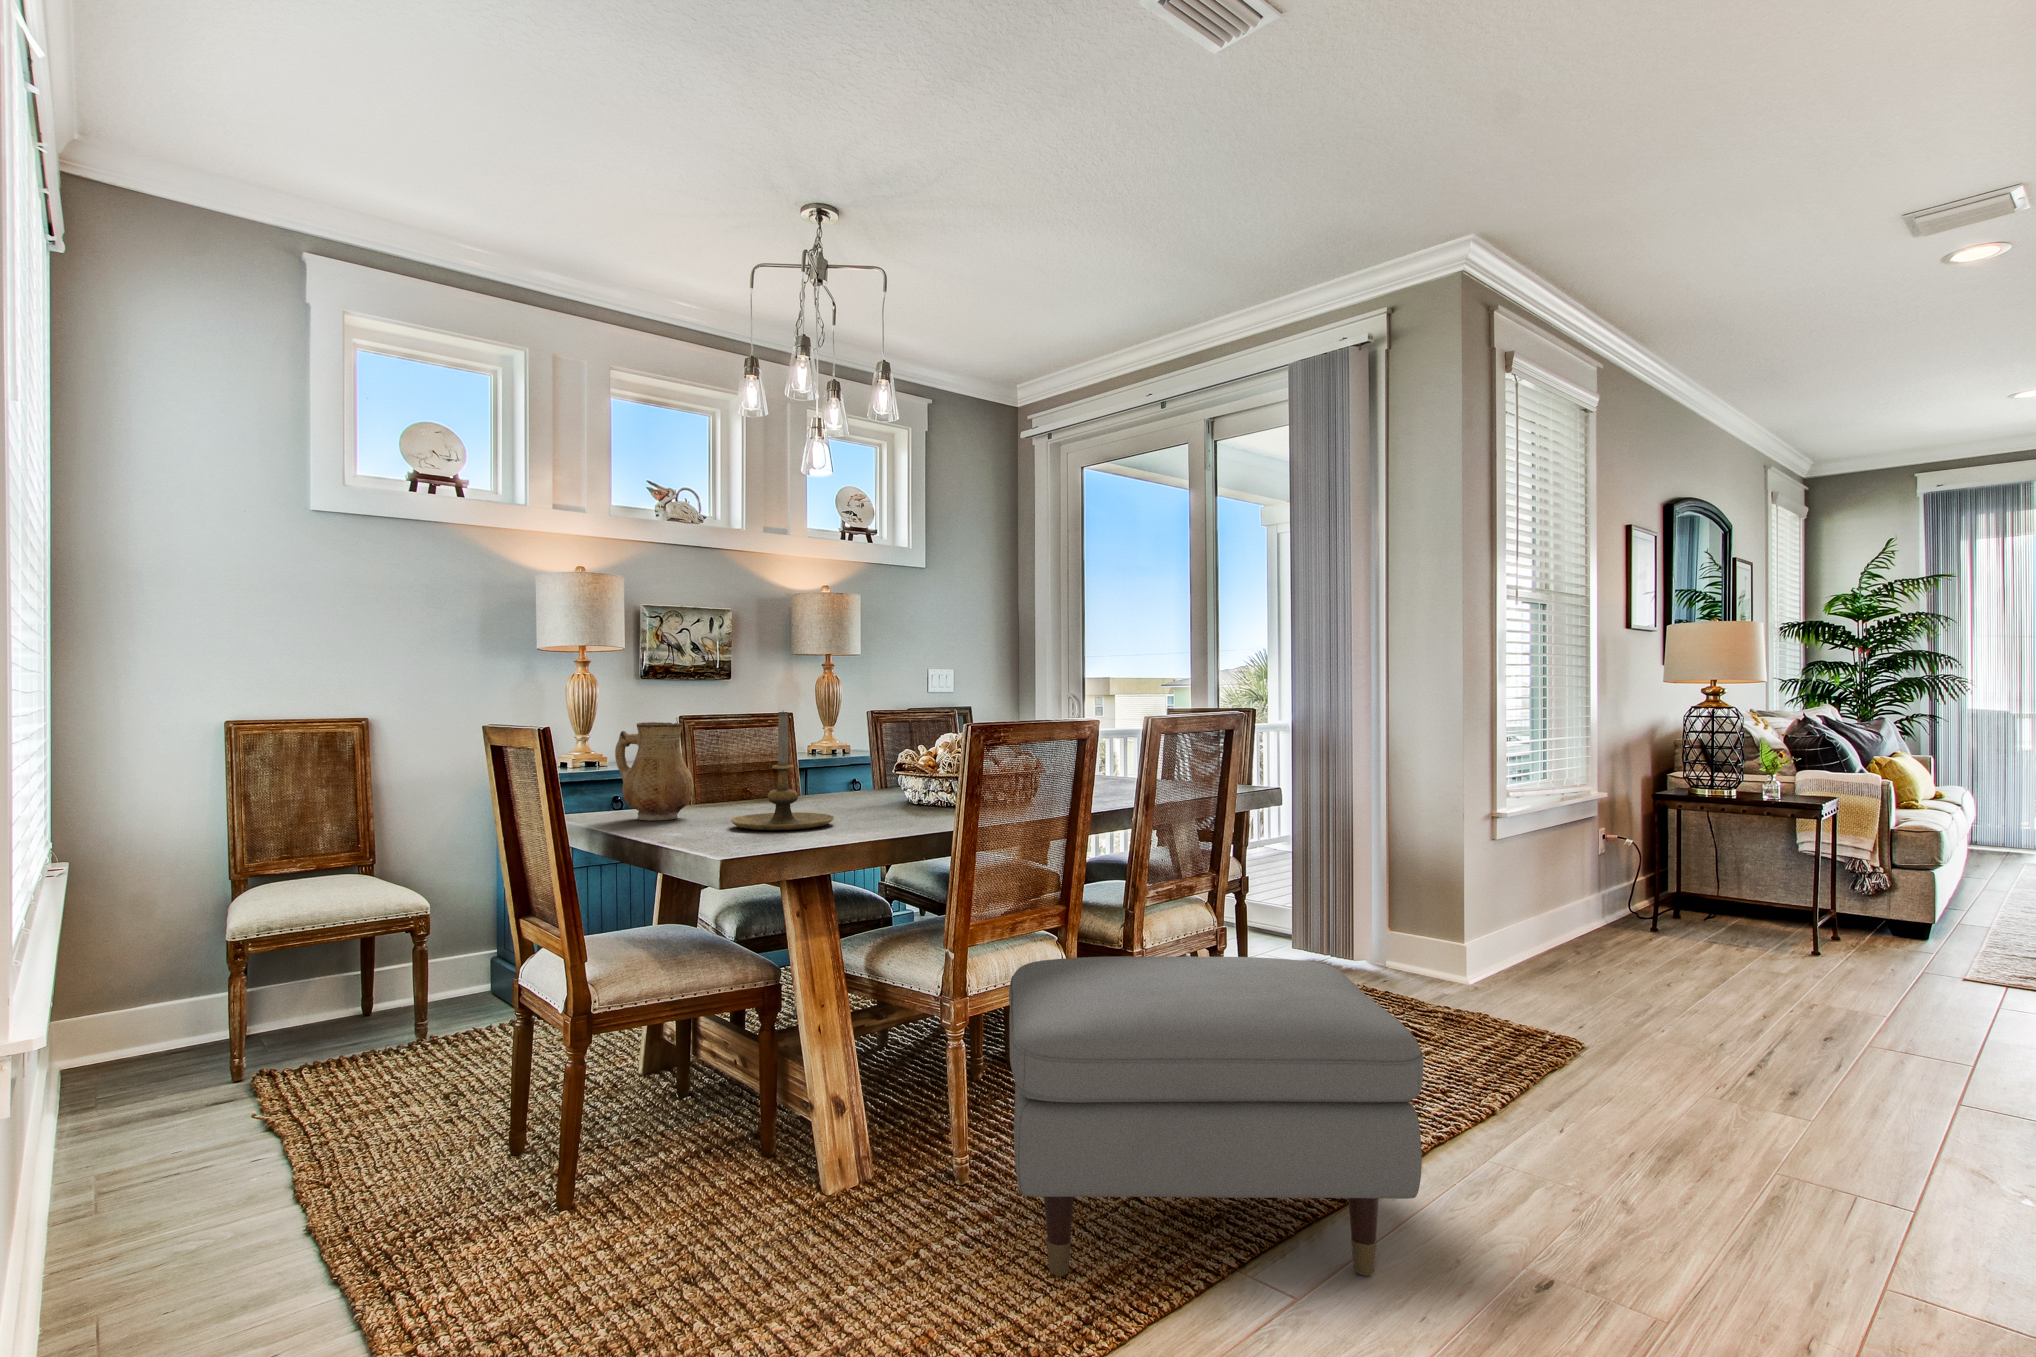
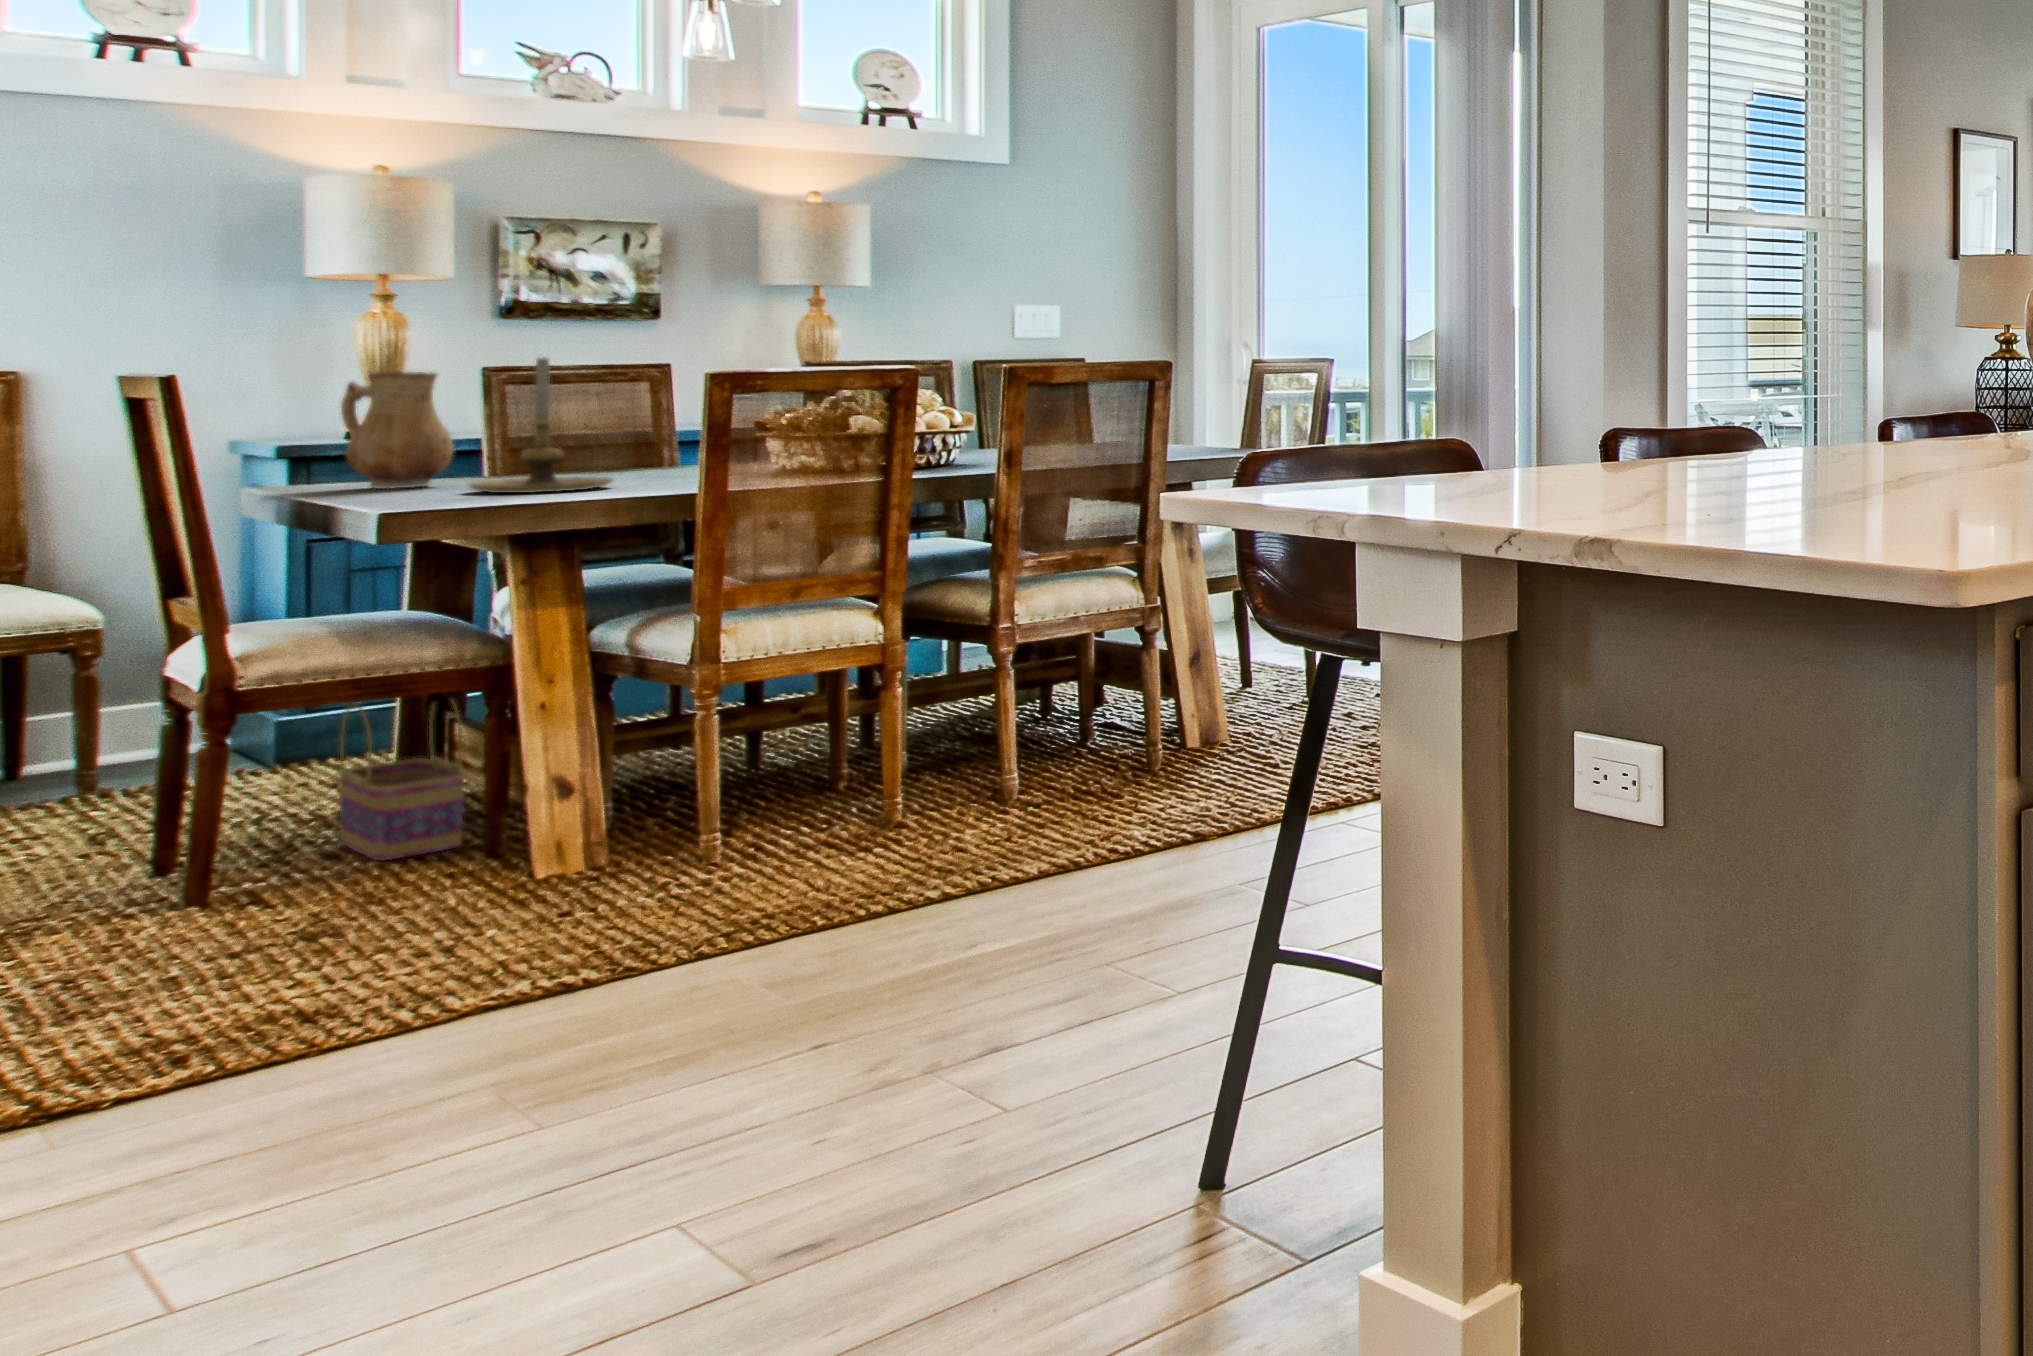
ottoman: present [1009,956,1424,1276] -> none [670,620,1169,912]
basket: none [635,1000,739,1158] -> present [338,701,465,861]

